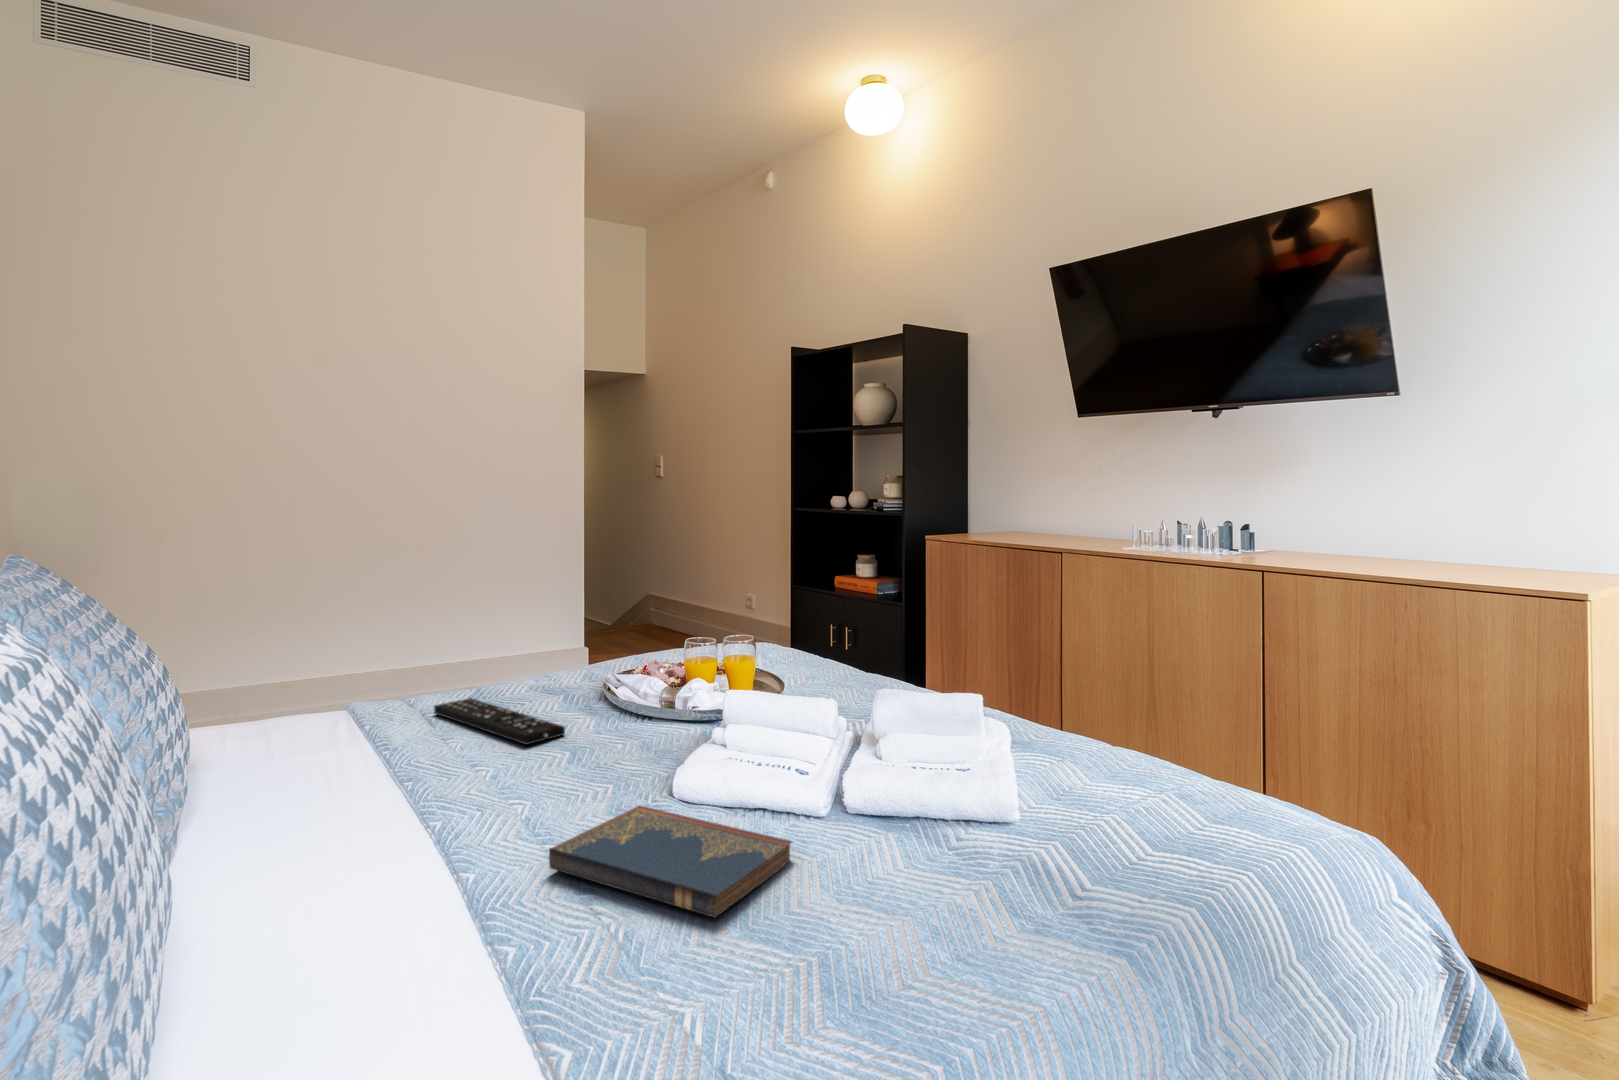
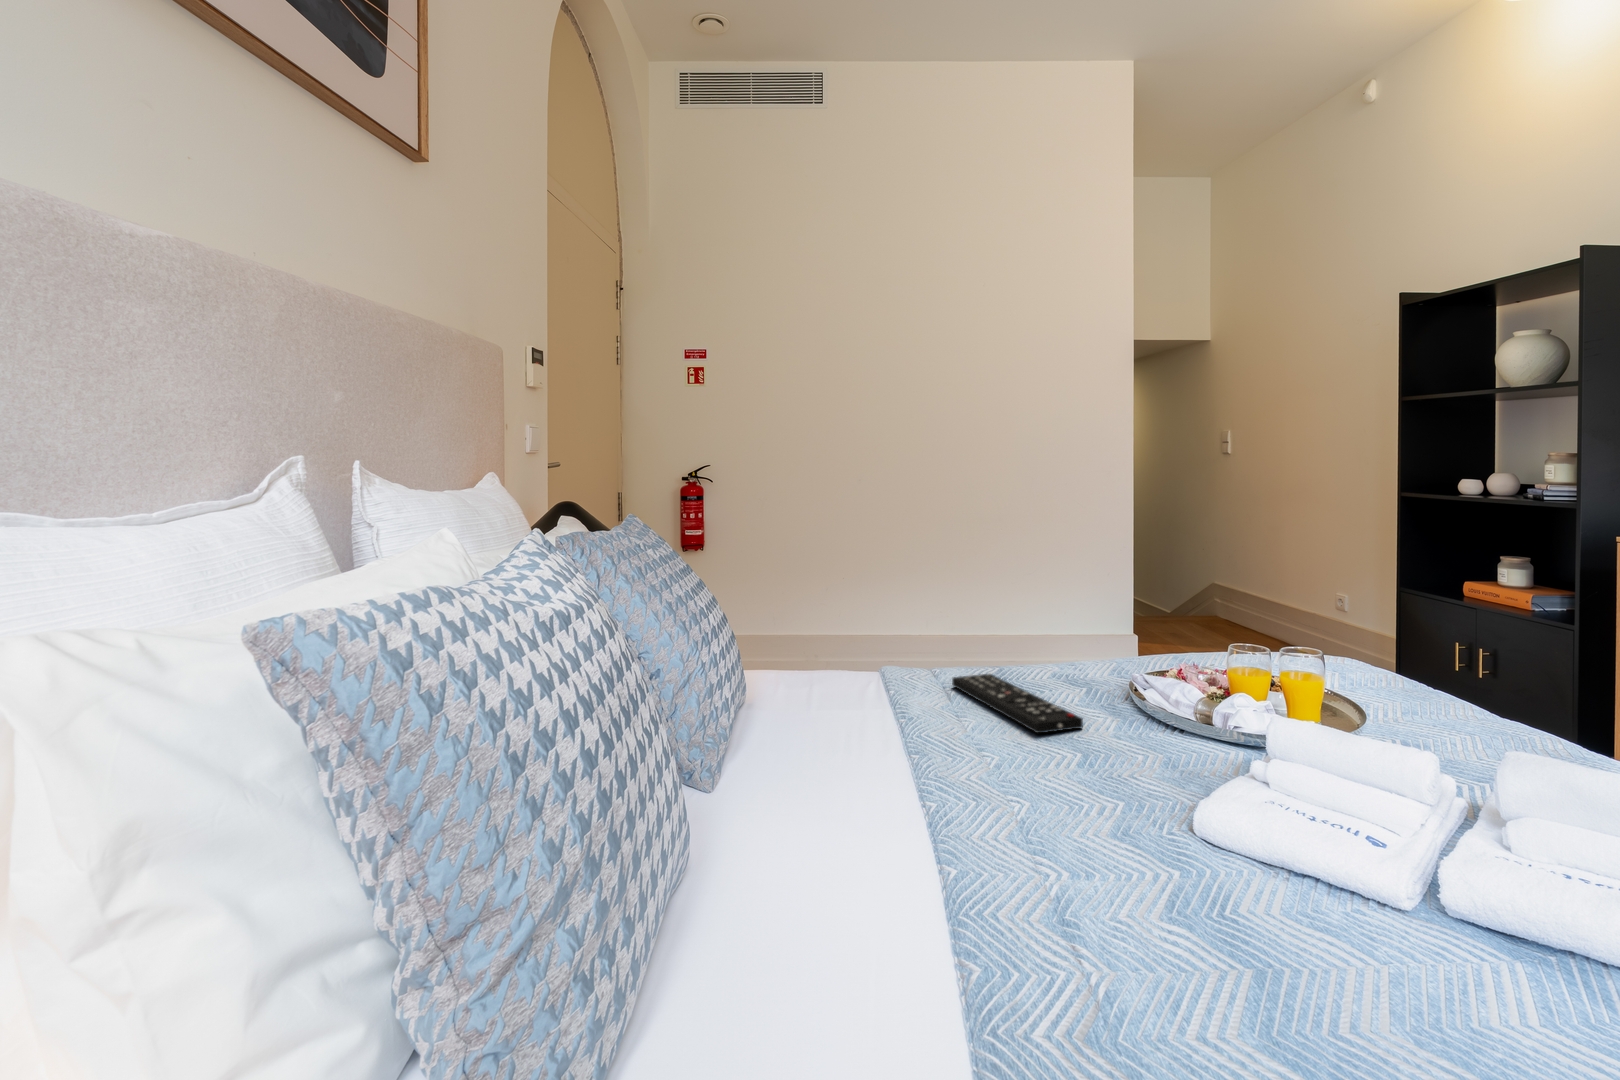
hardcover book: present [549,806,792,918] -> none [1032,831,1368,1008]

